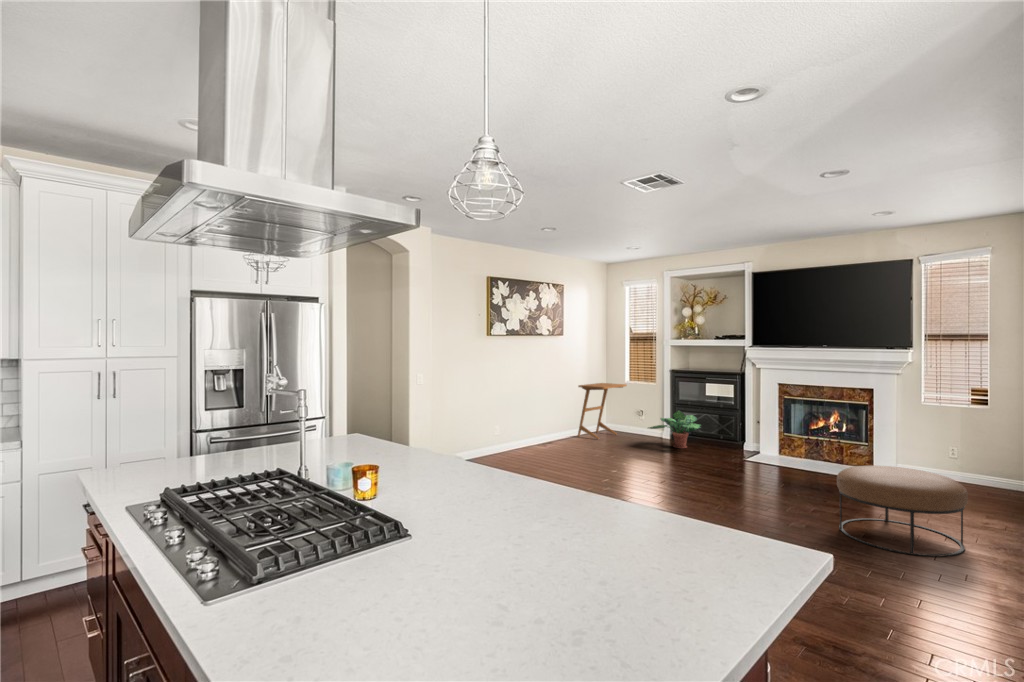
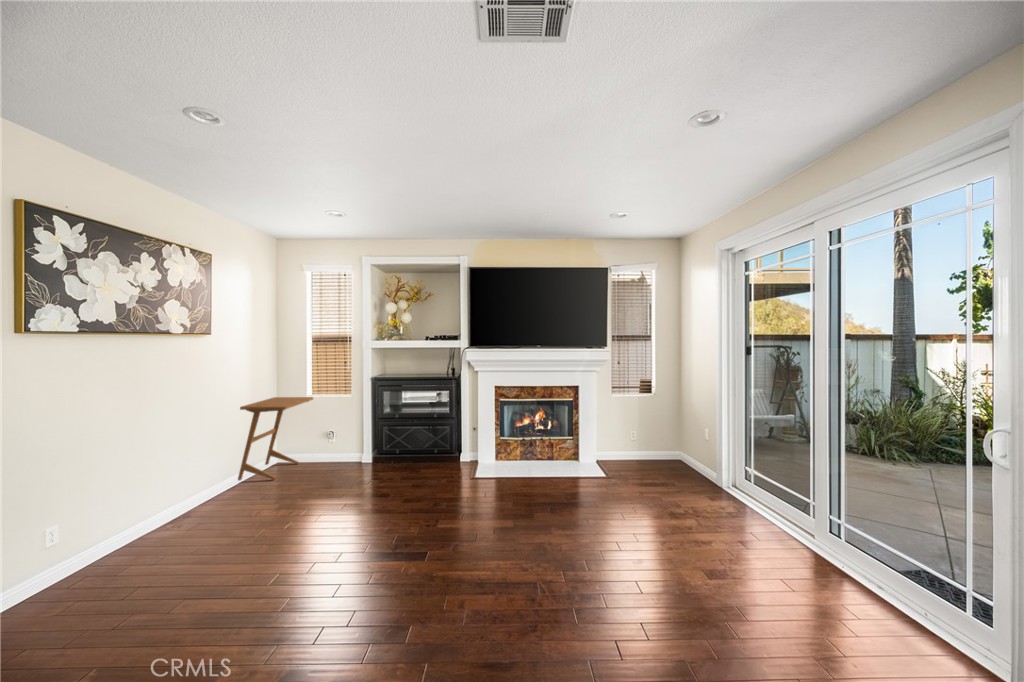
potted plant: present [648,411,701,448] -> none [351,426,421,471]
ottoman: present [837,465,968,556] -> none [657,480,793,605]

